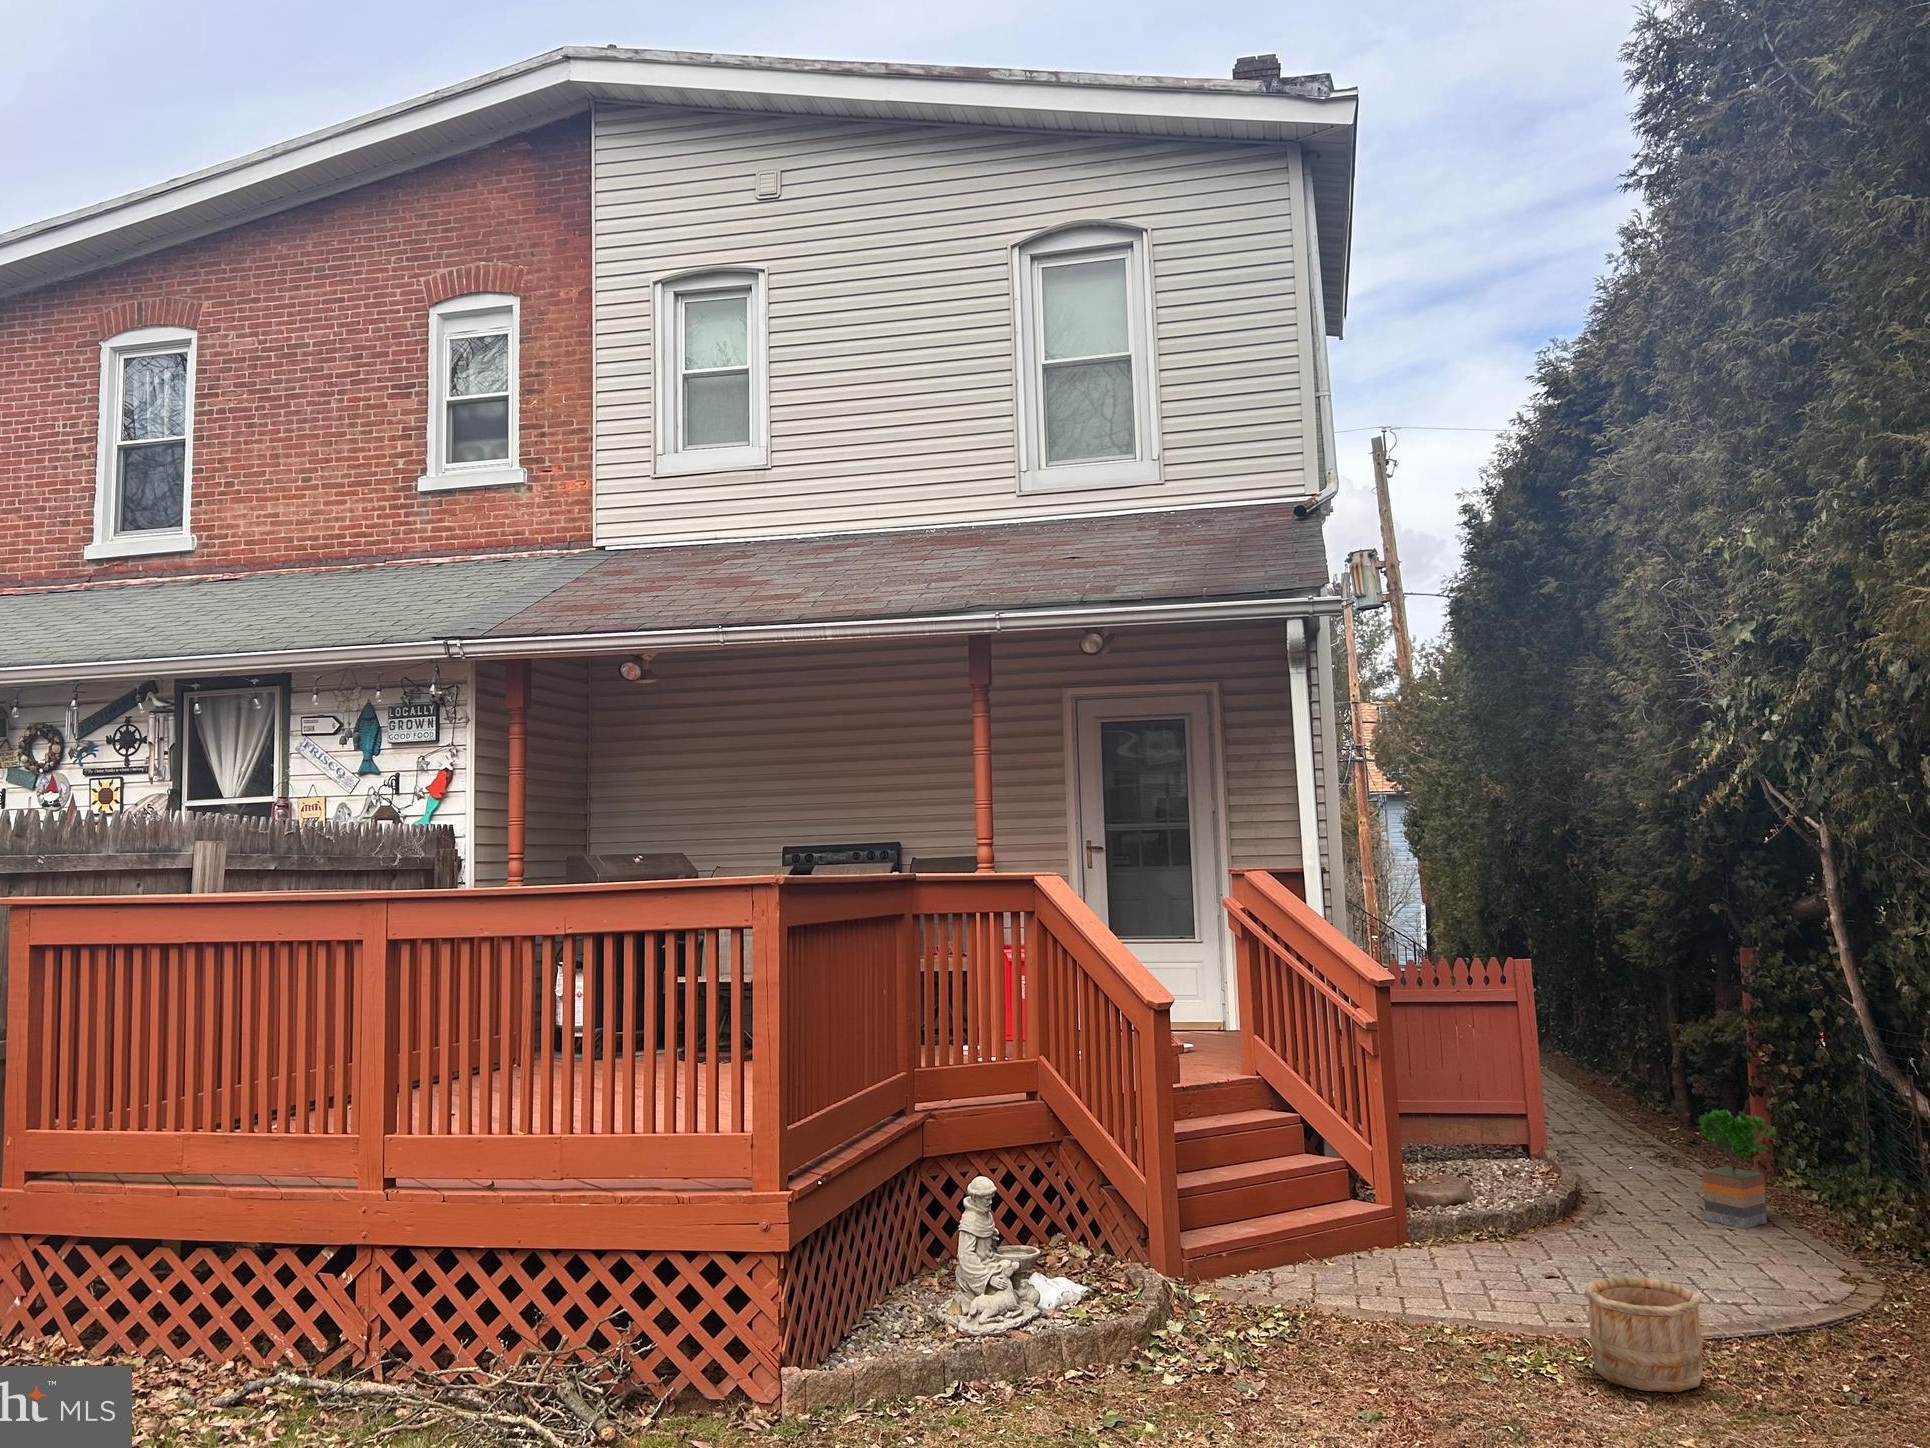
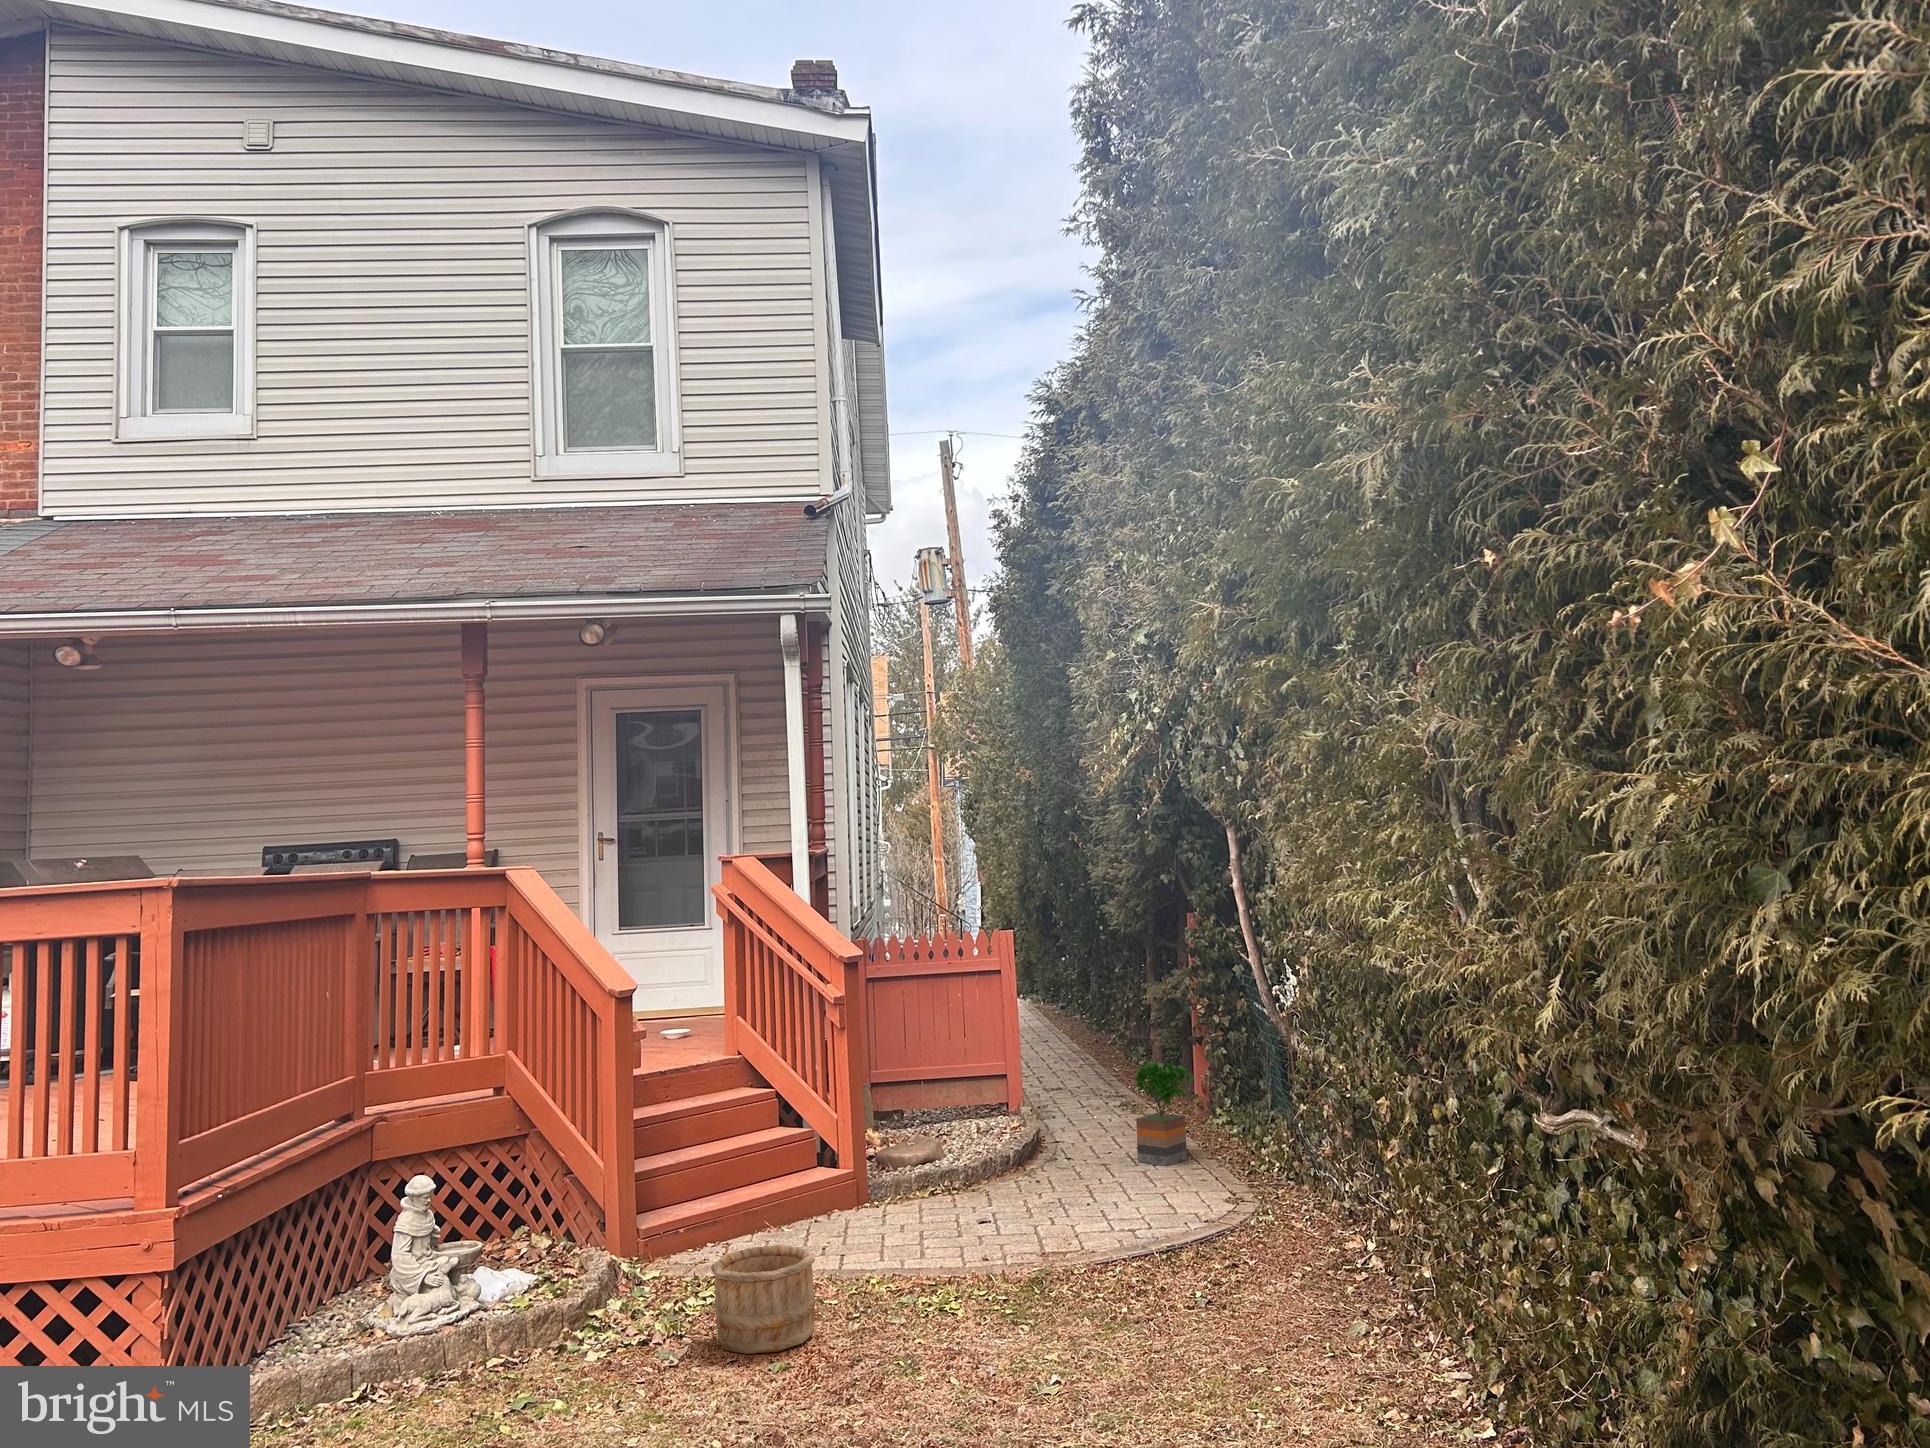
wooden bucket: present [1584,1277,1703,1392] -> present [711,1245,815,1354]

